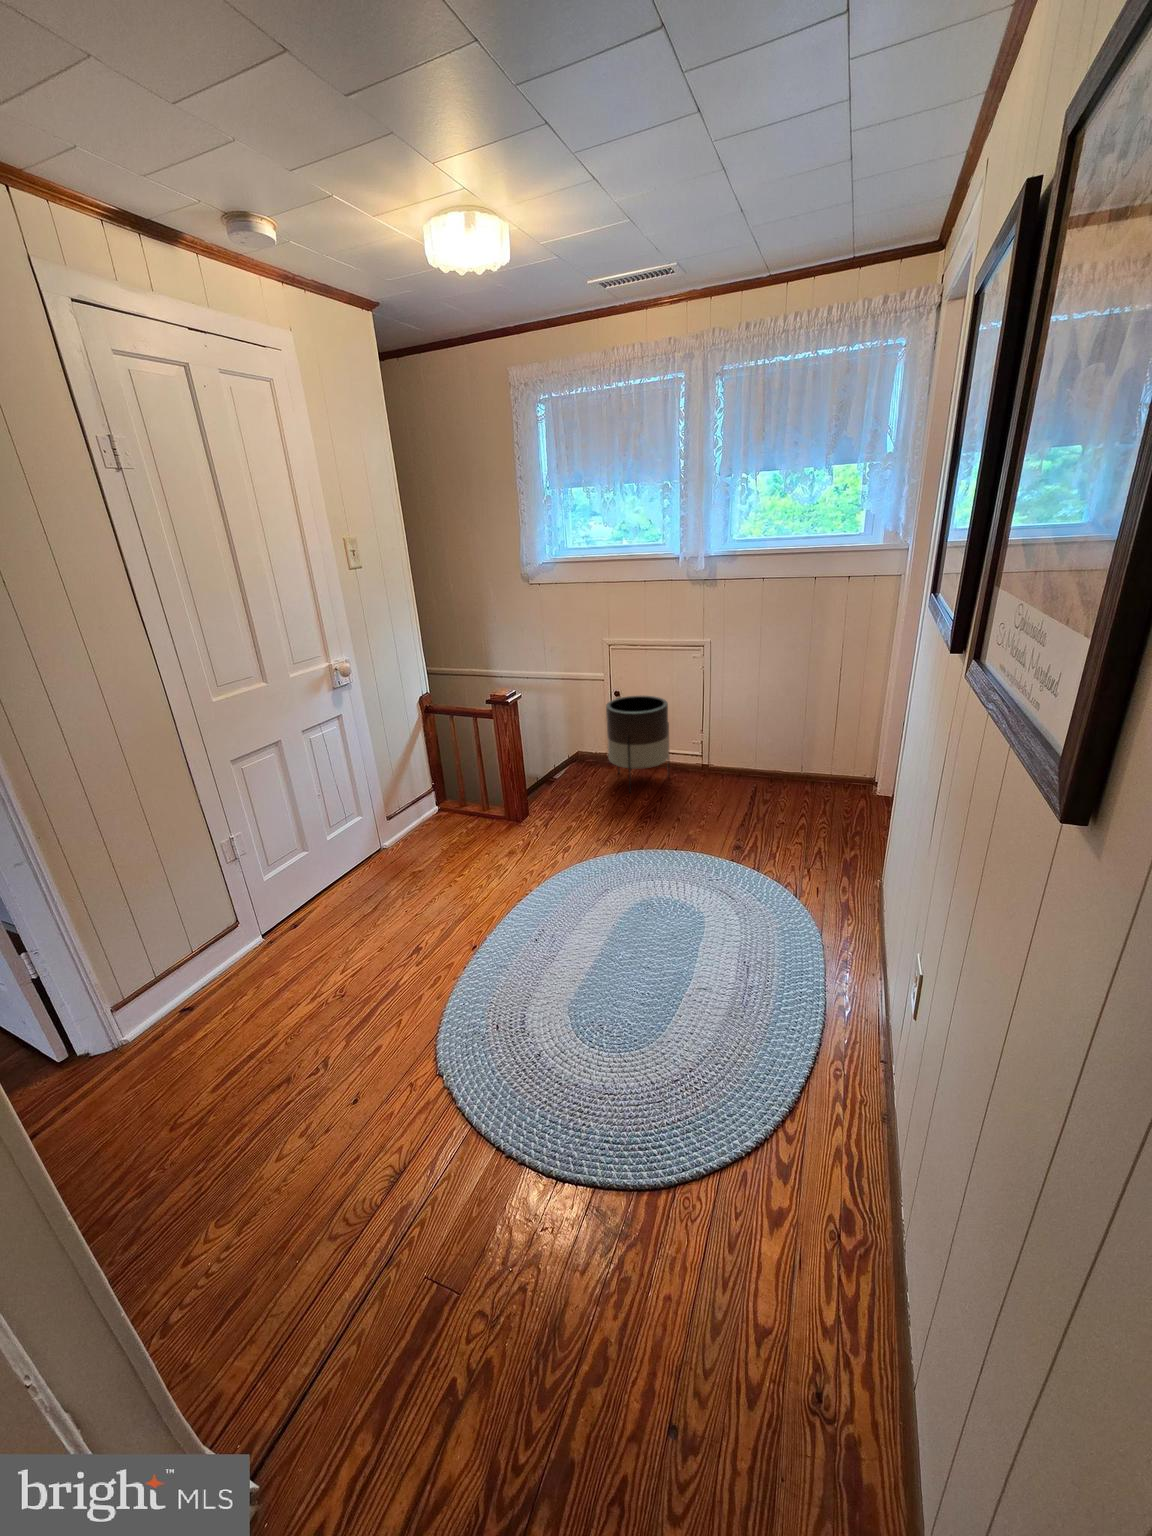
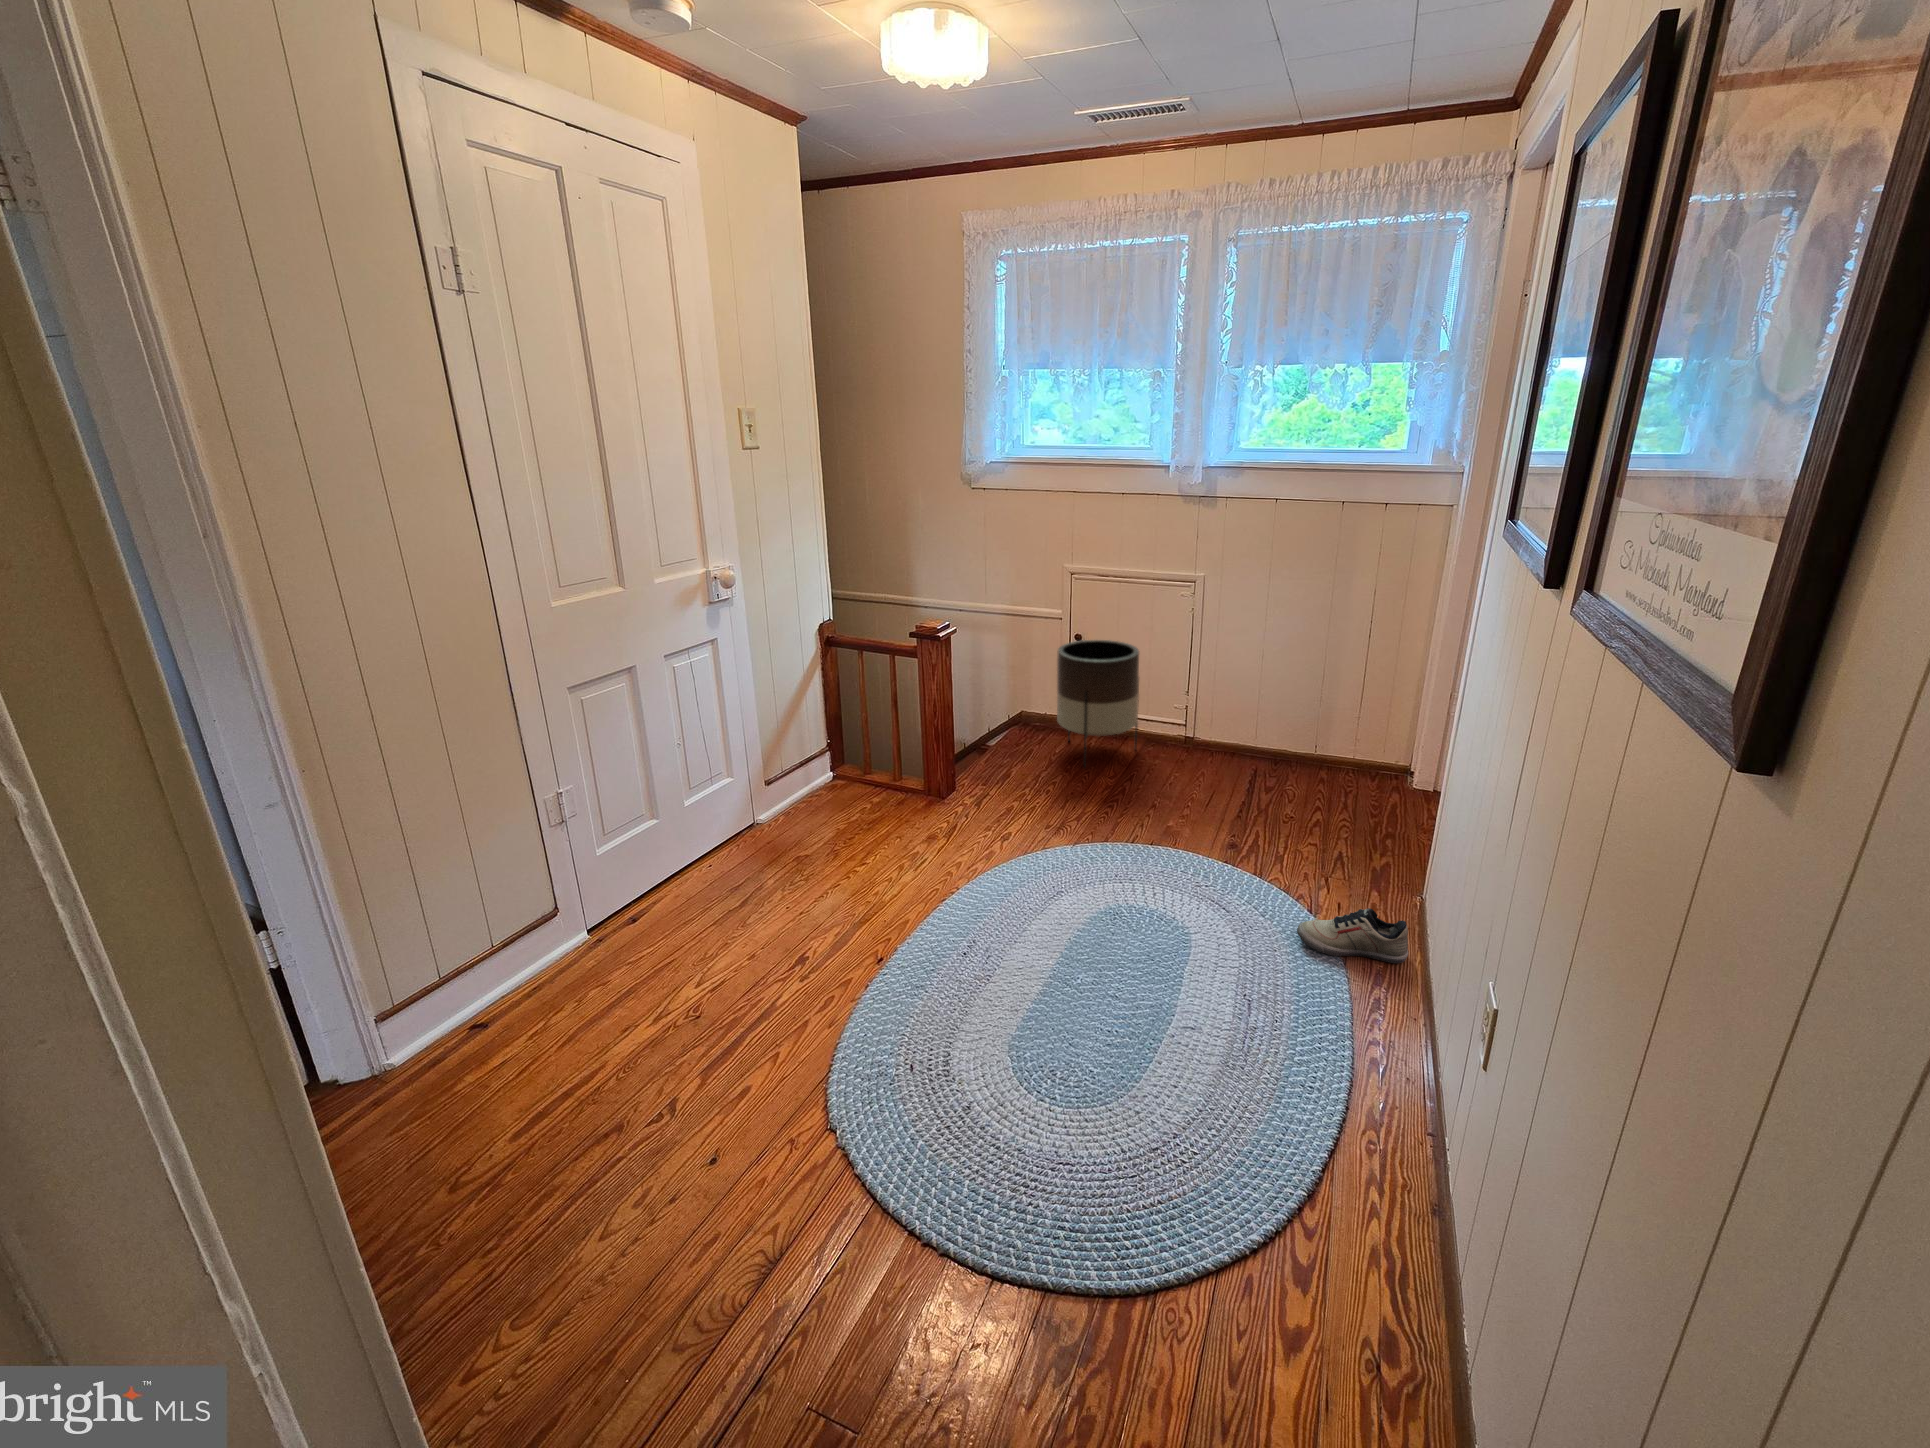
shoe: none [786,893,869,933] -> present [1297,908,1408,963]

